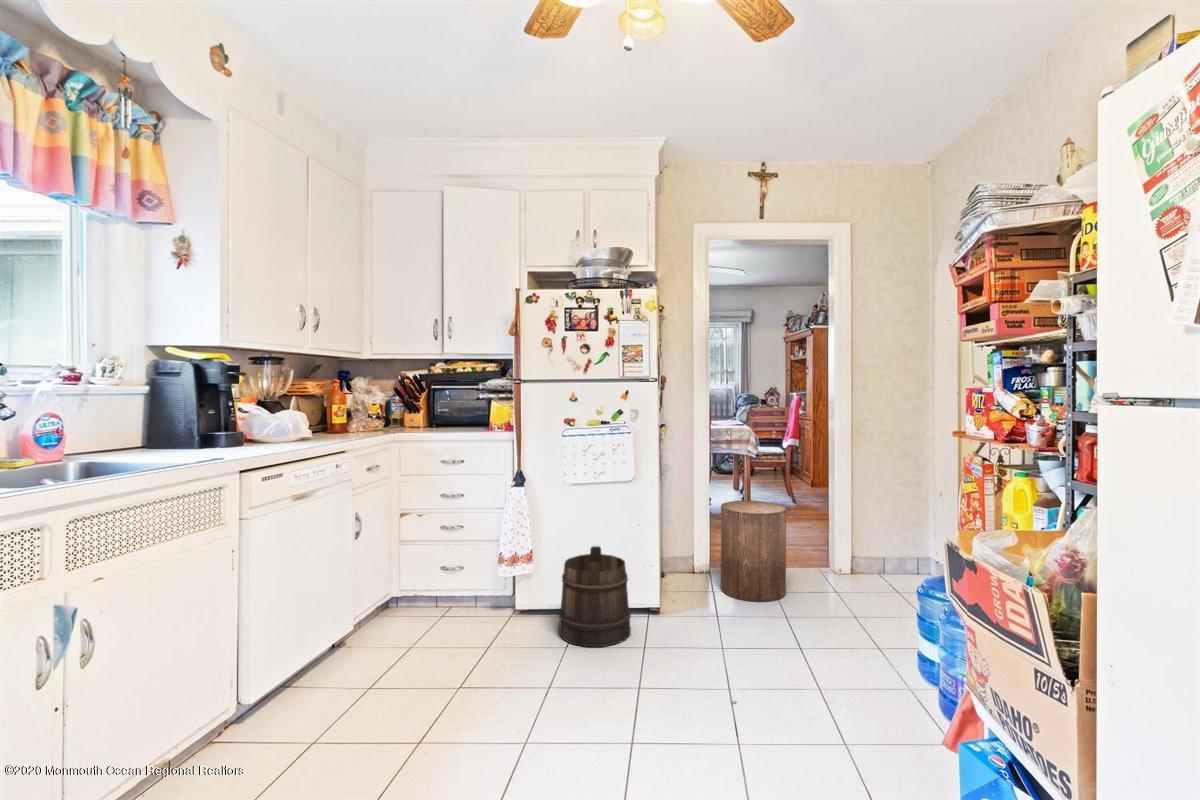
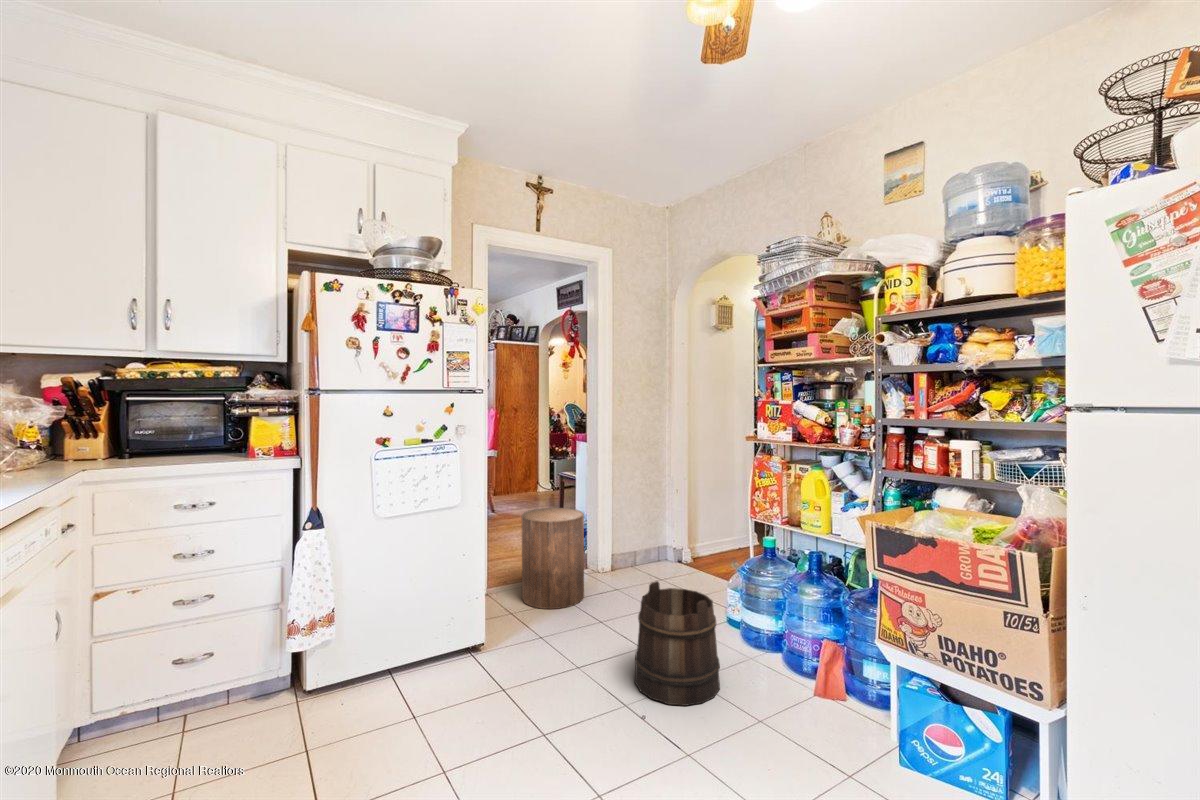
bucket: present [559,546,631,647] -> present [635,581,720,706]

